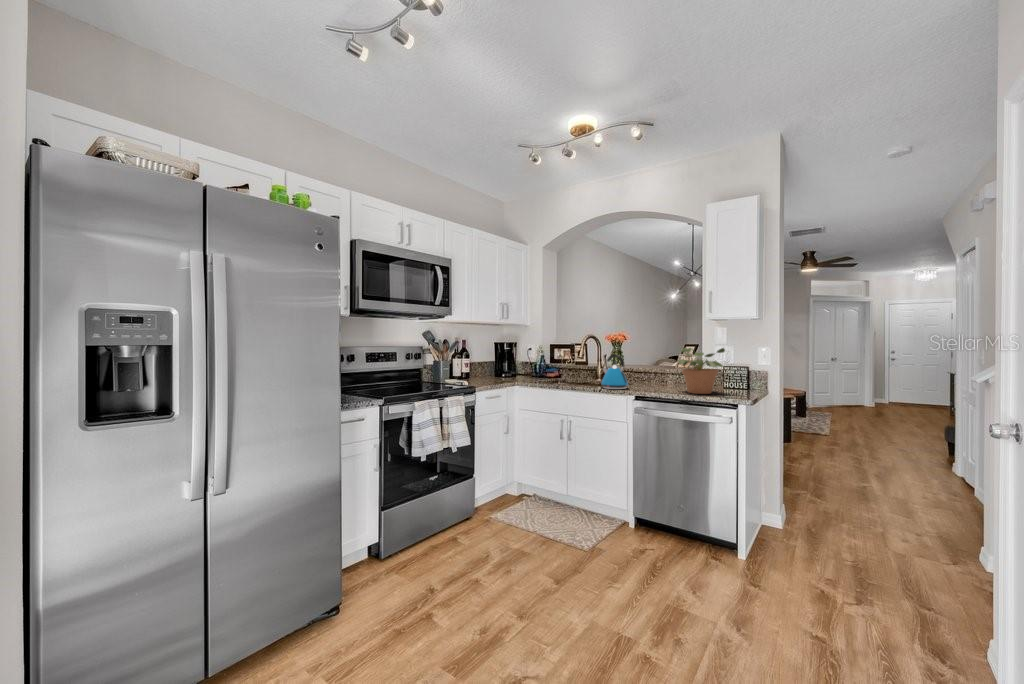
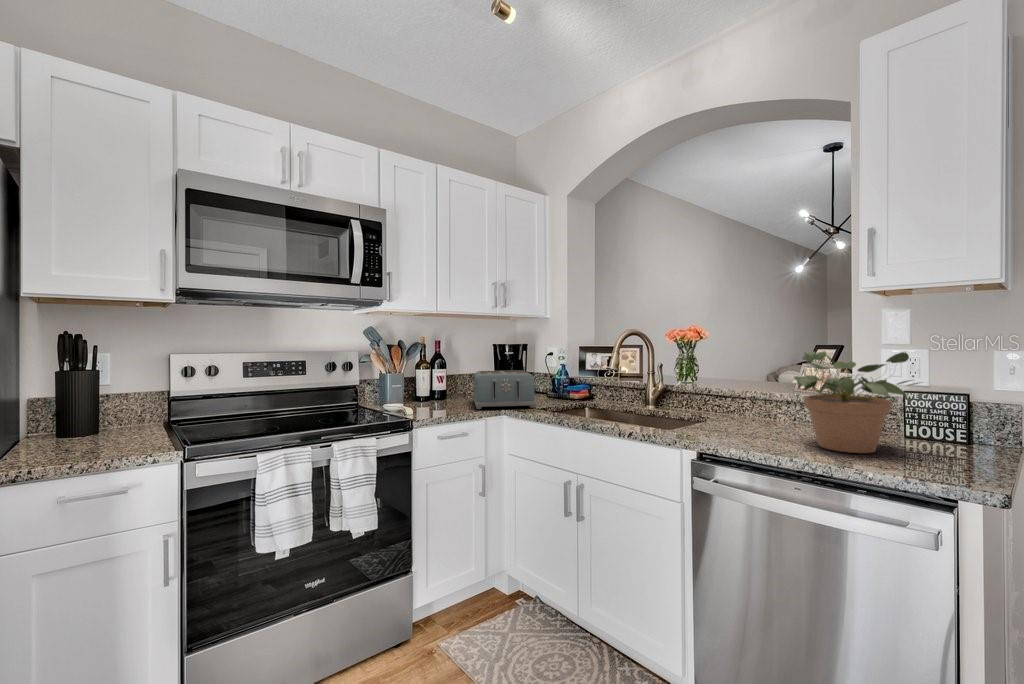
kettle: present [601,354,628,389] -> none [641,364,693,431]
toaster: none [487,359,532,383] -> present [473,370,536,409]

